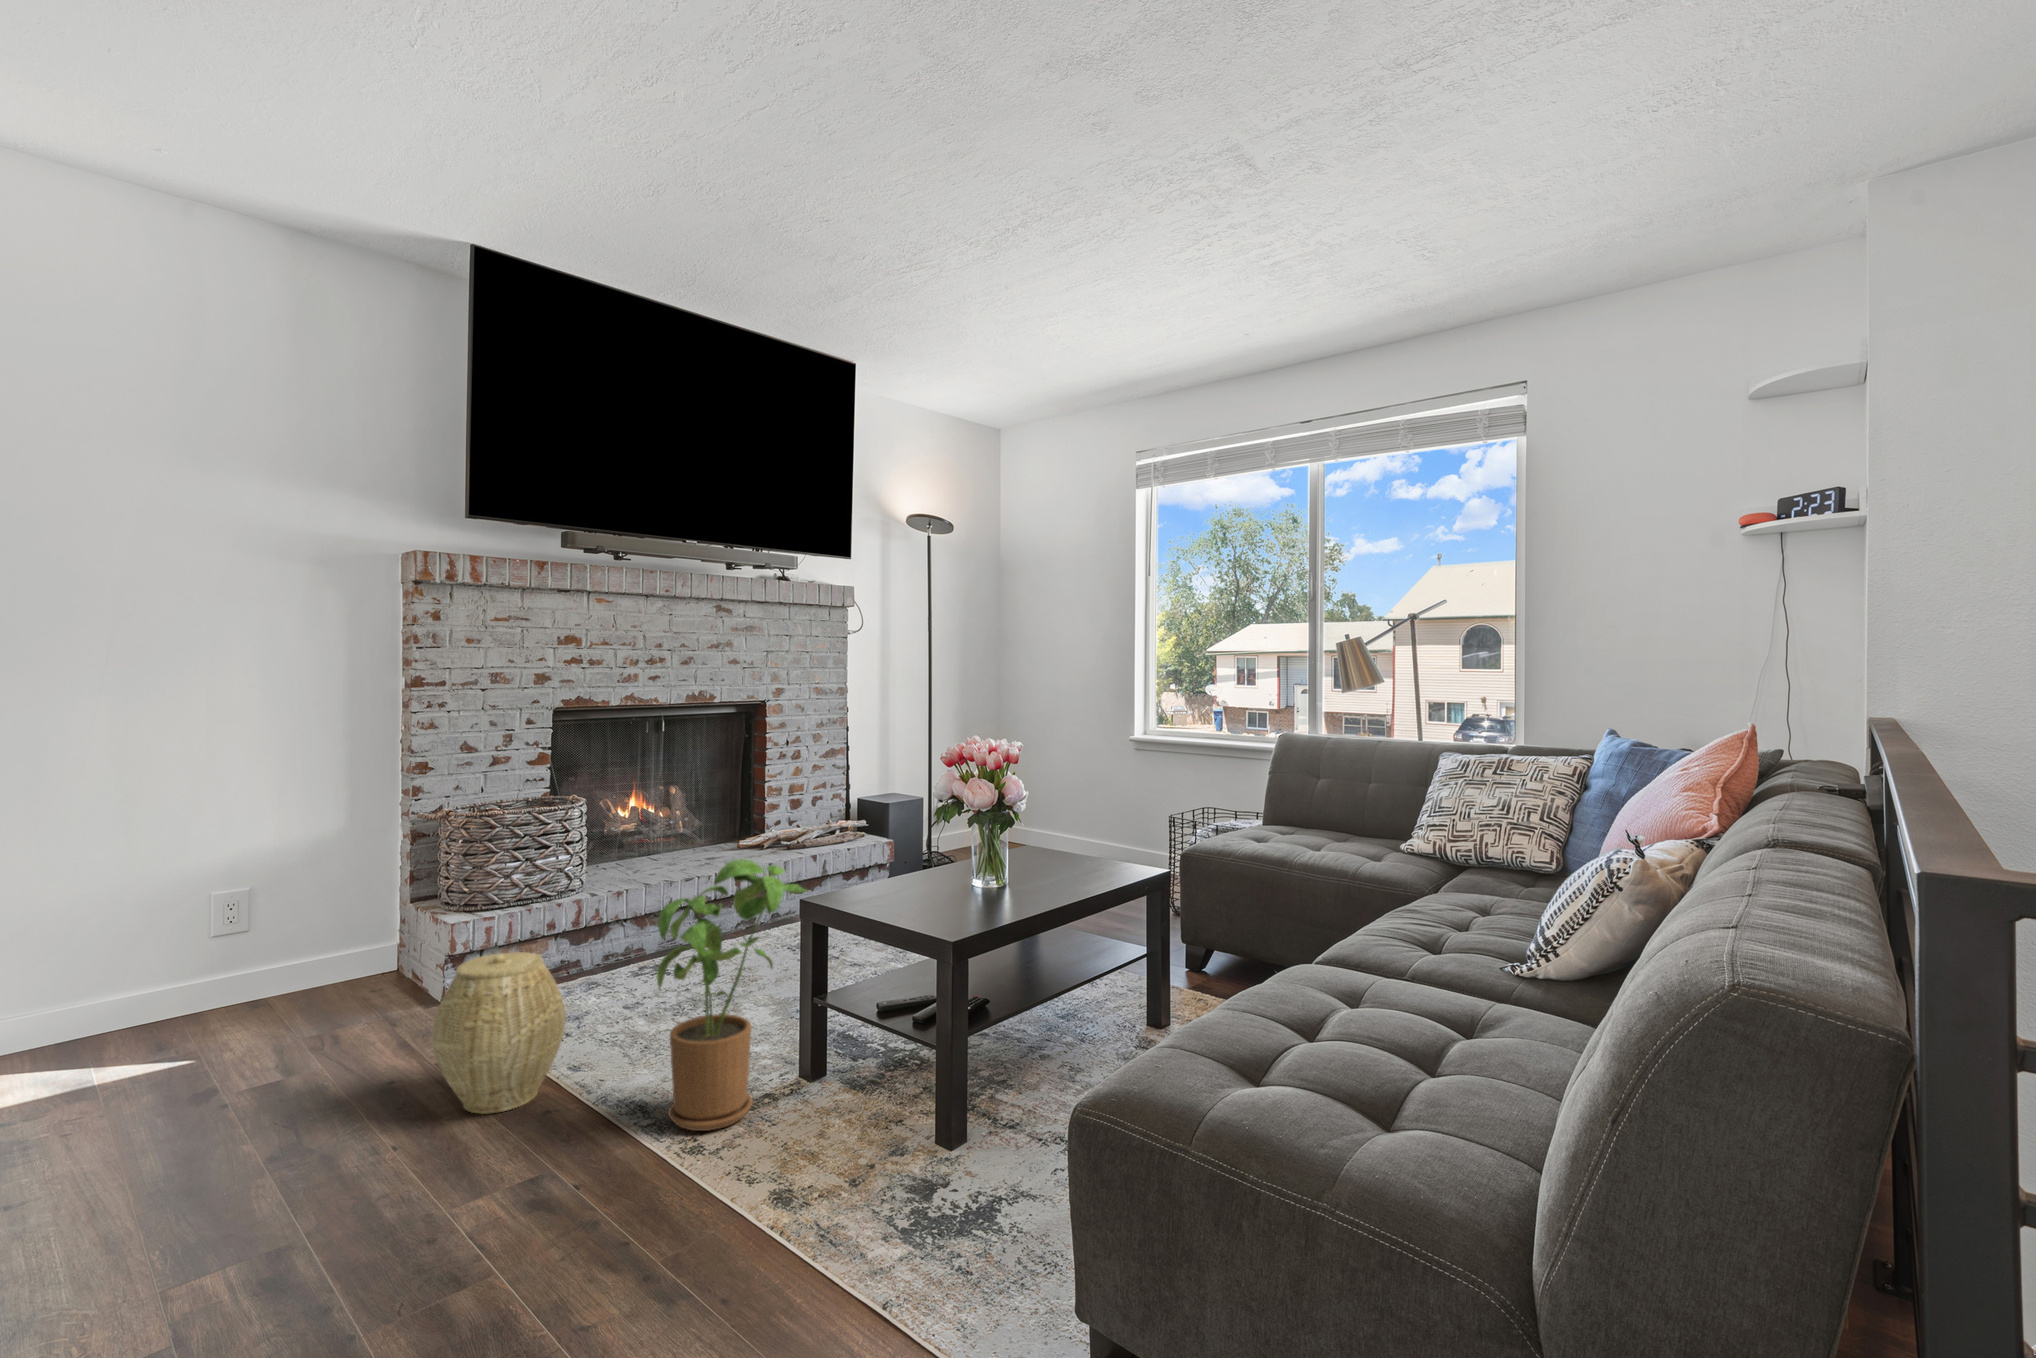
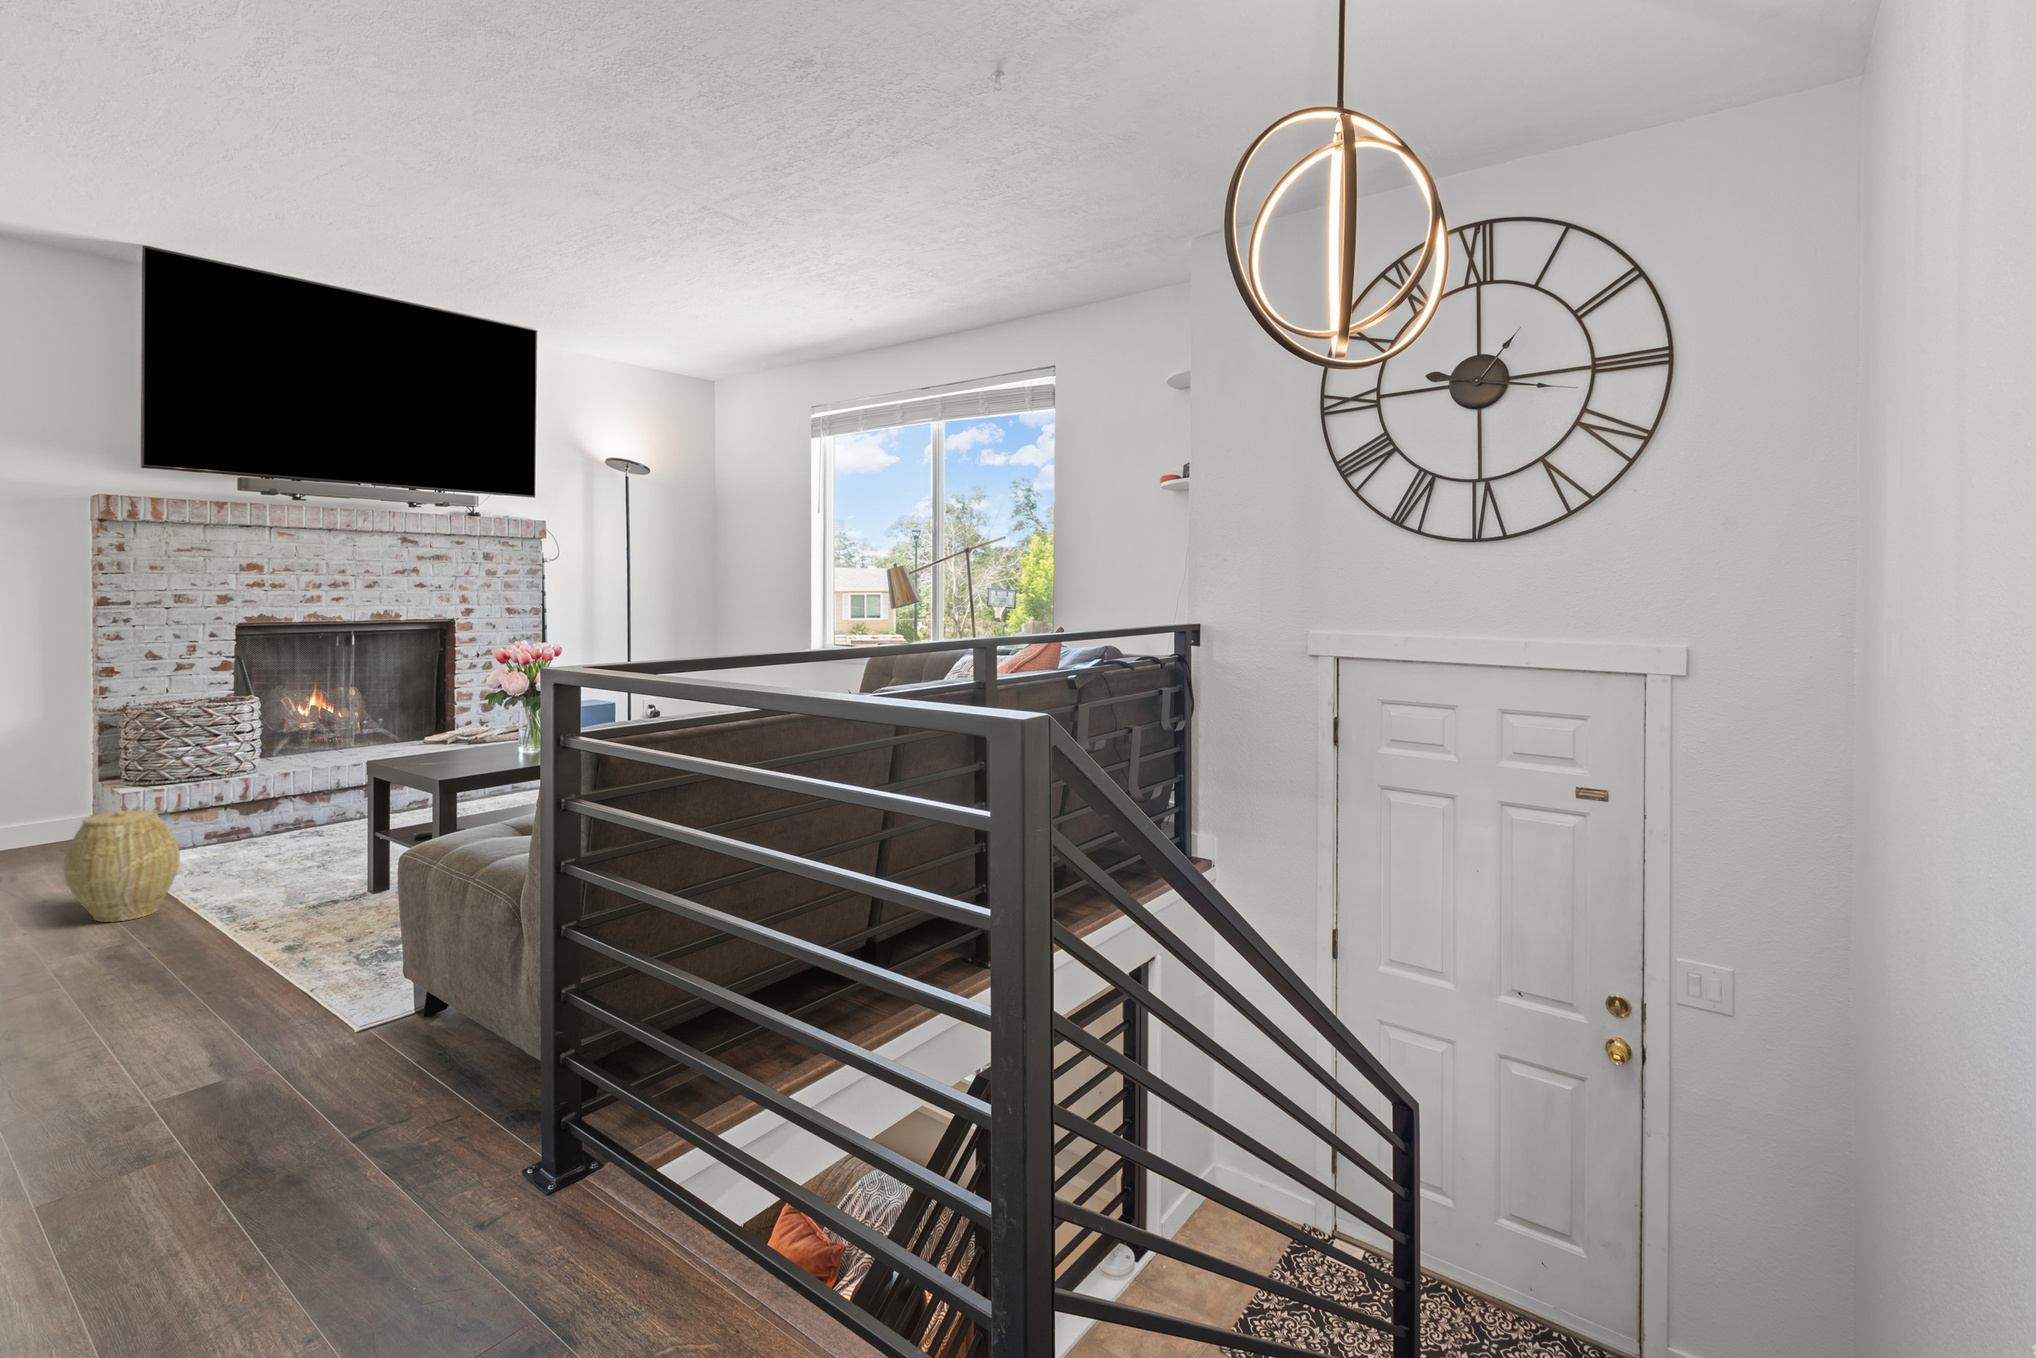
house plant: present [657,859,807,1131] -> none [219,745,354,933]

